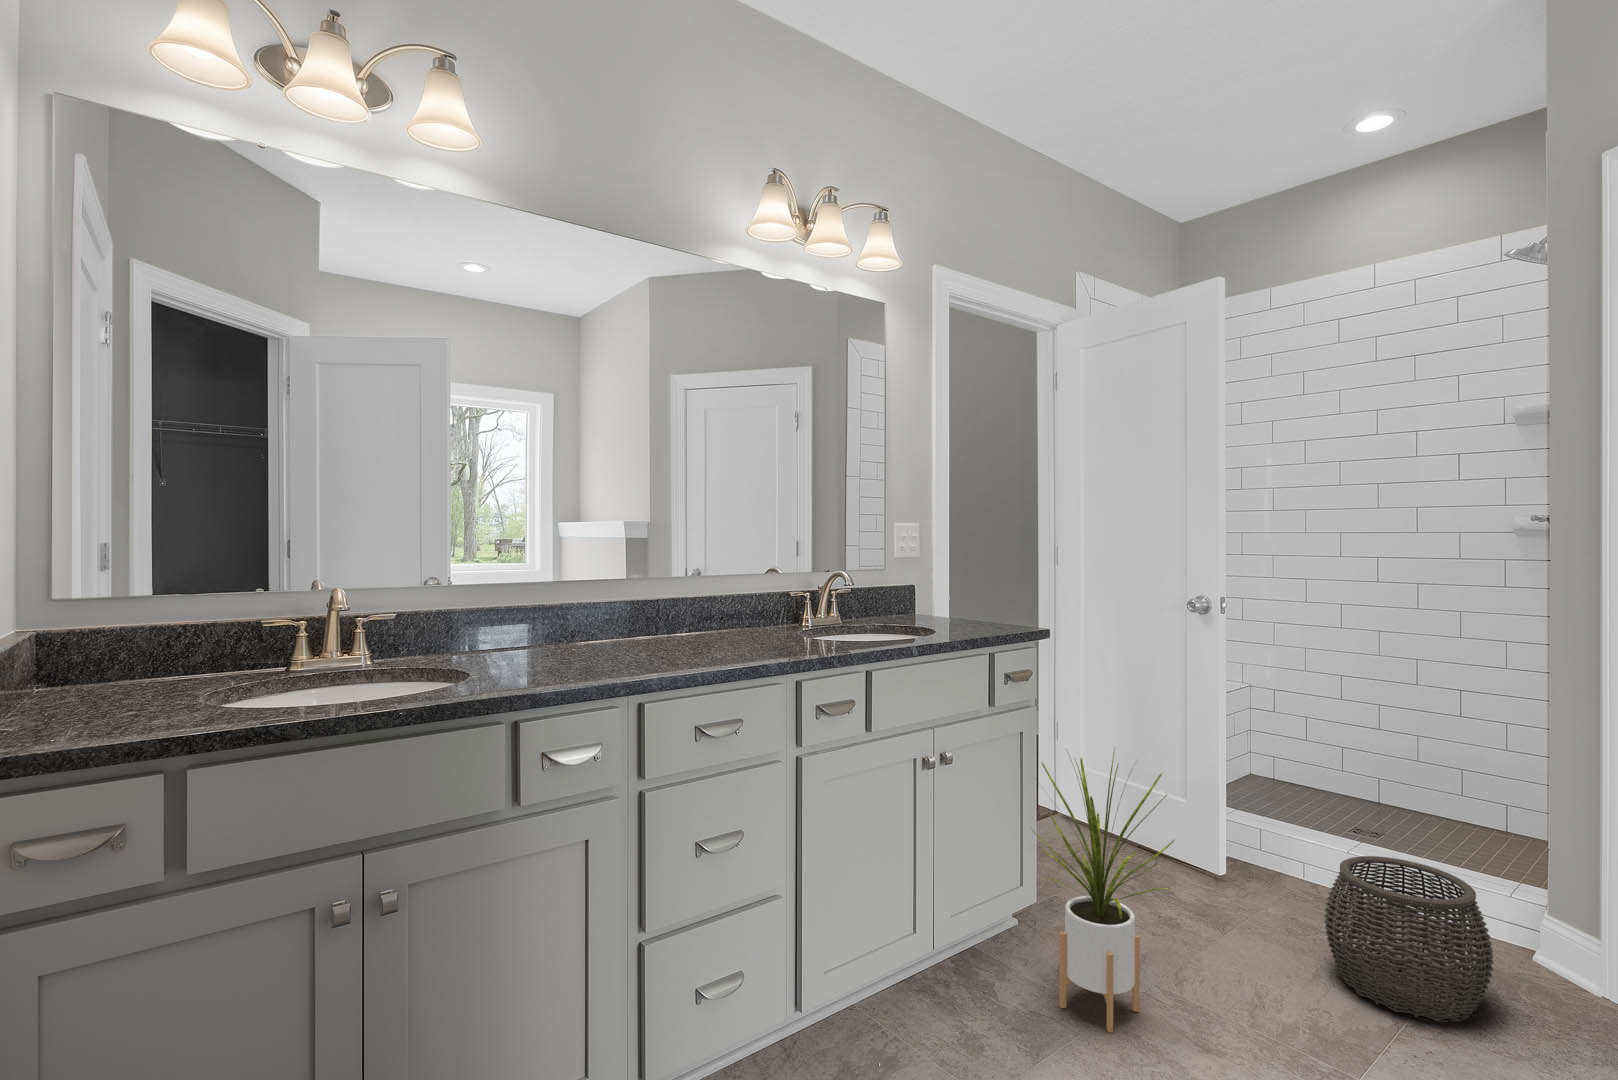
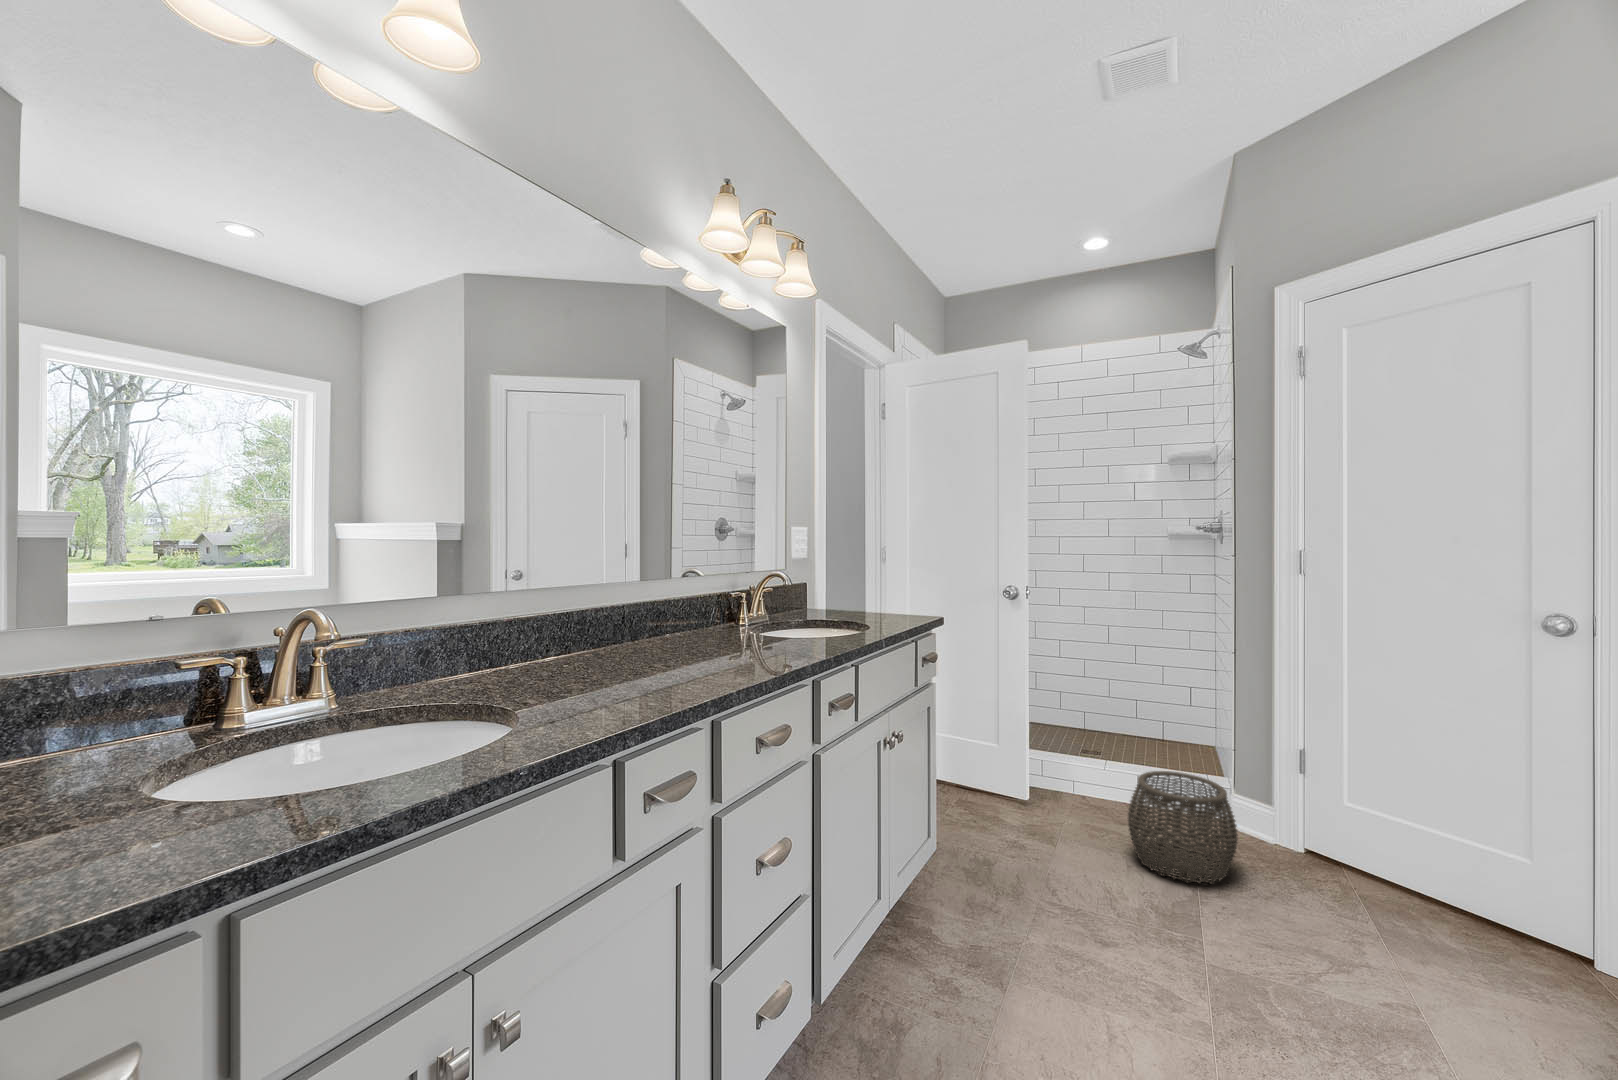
house plant: present [1031,748,1175,1033] -> none [962,711,1082,949]

